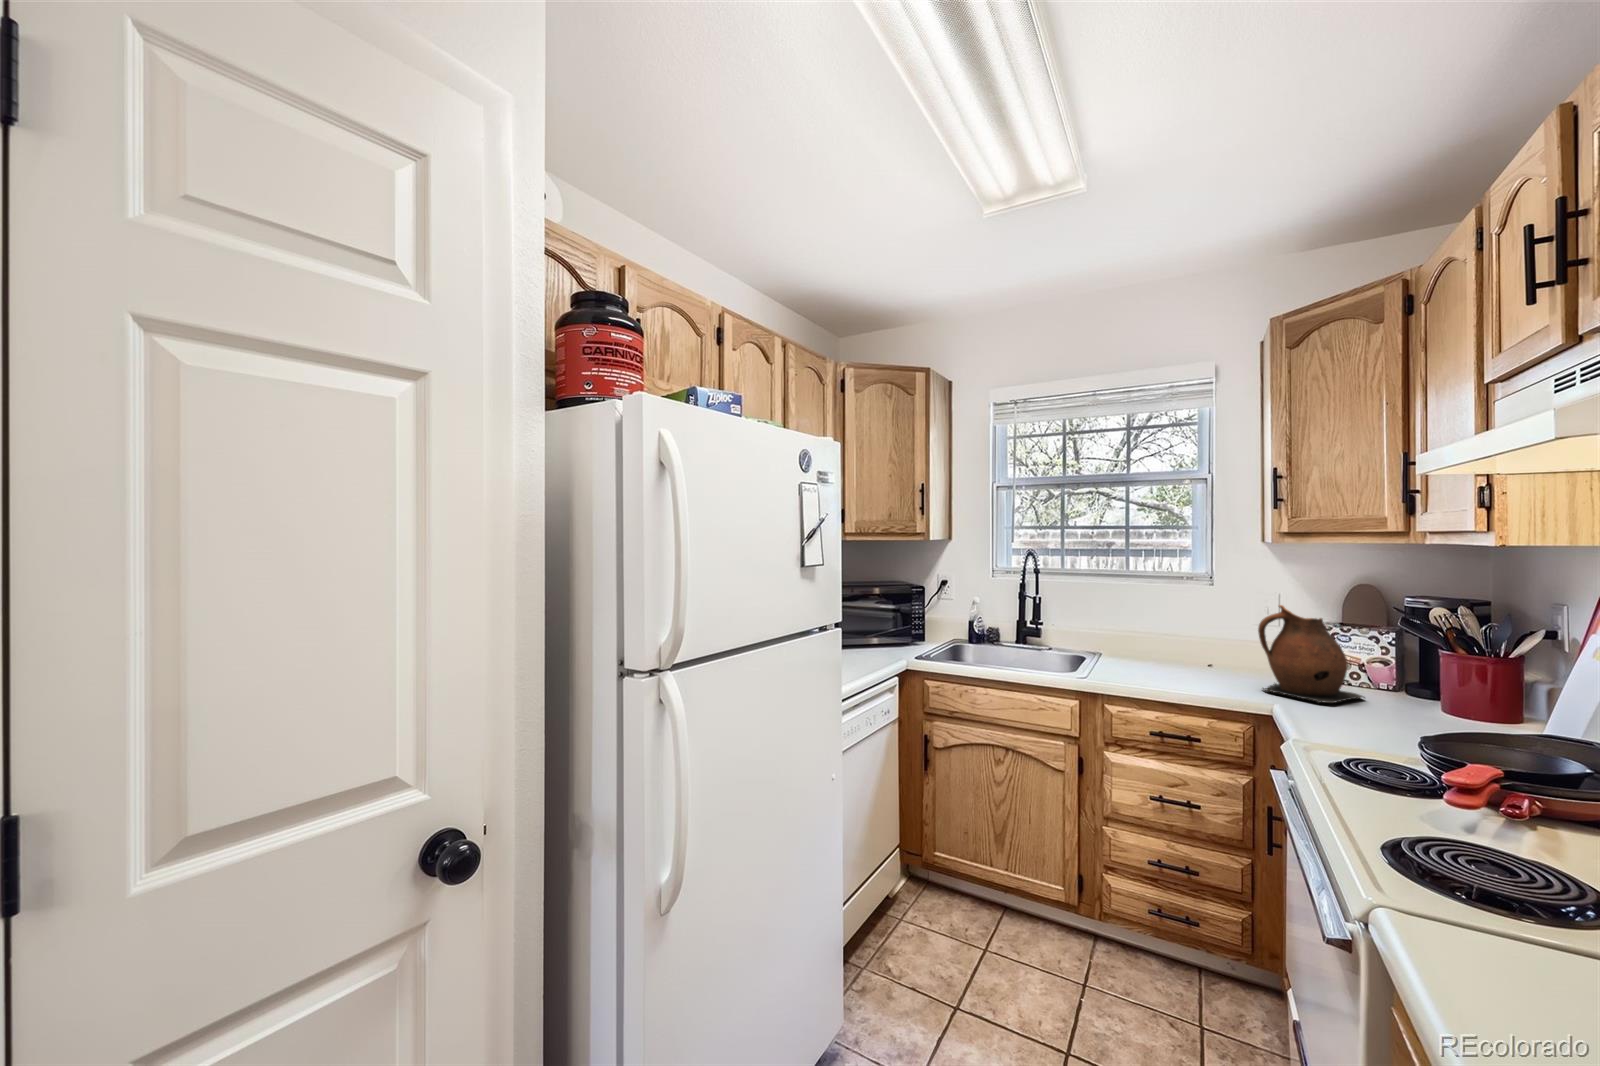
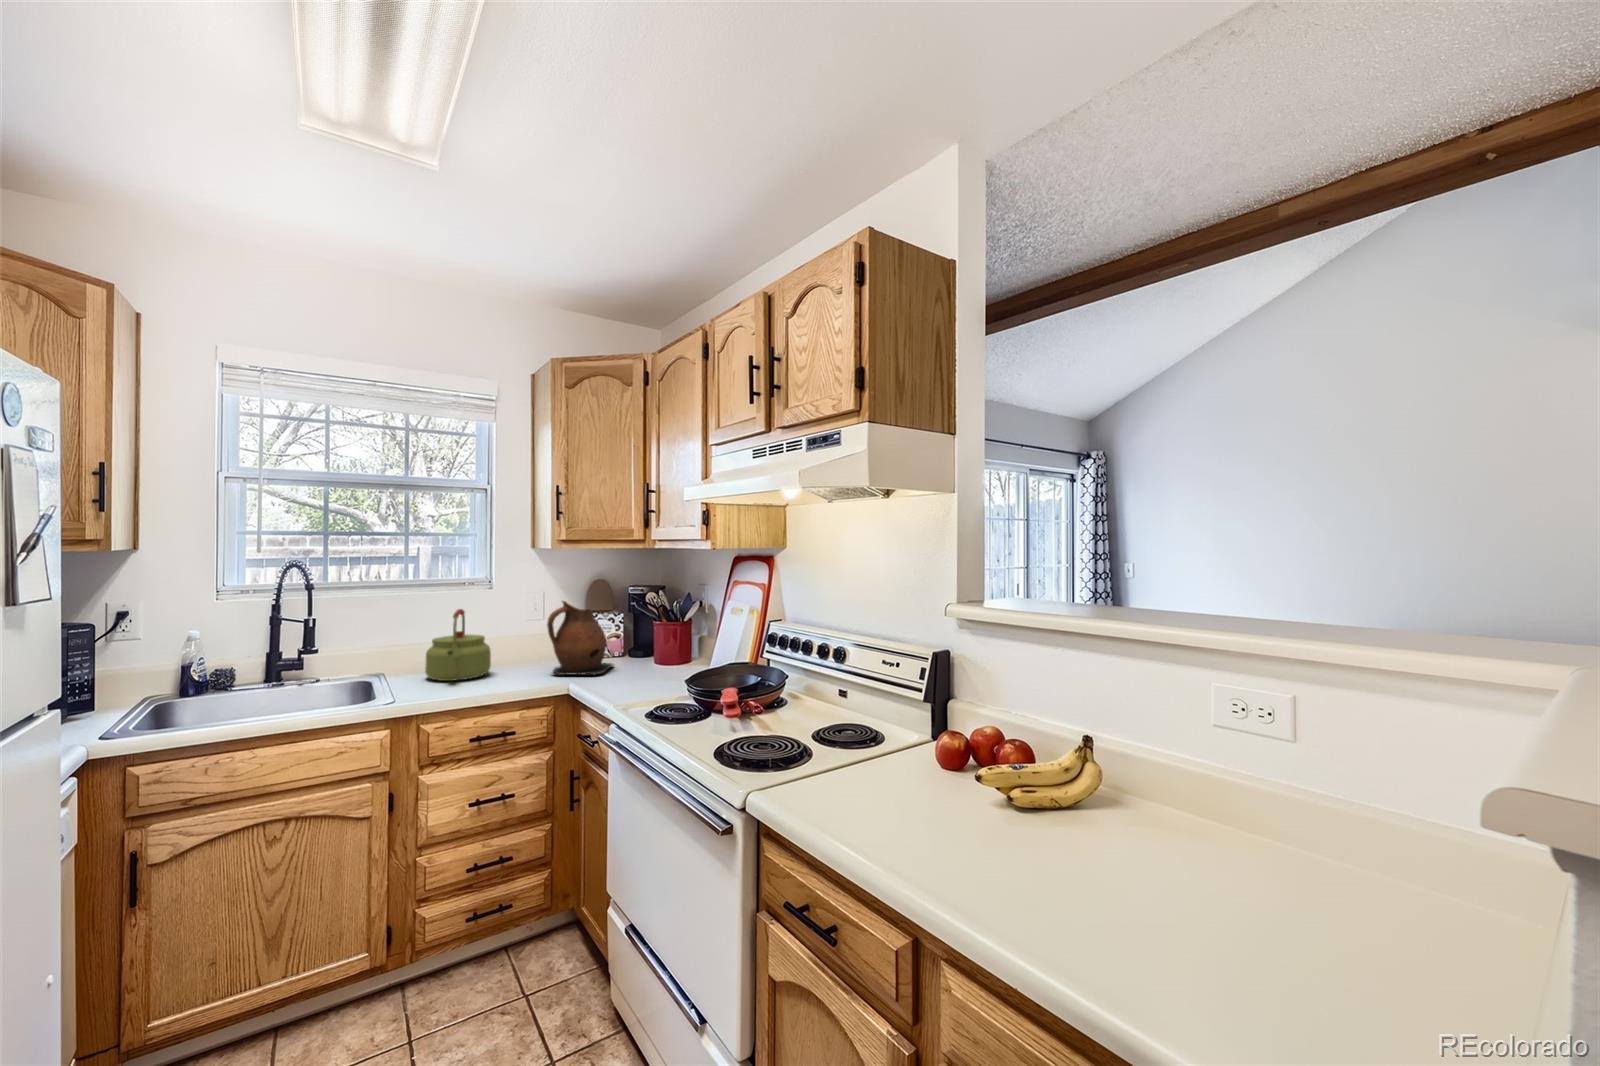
kettle: none [1129,602,1196,674] -> present [425,609,491,681]

